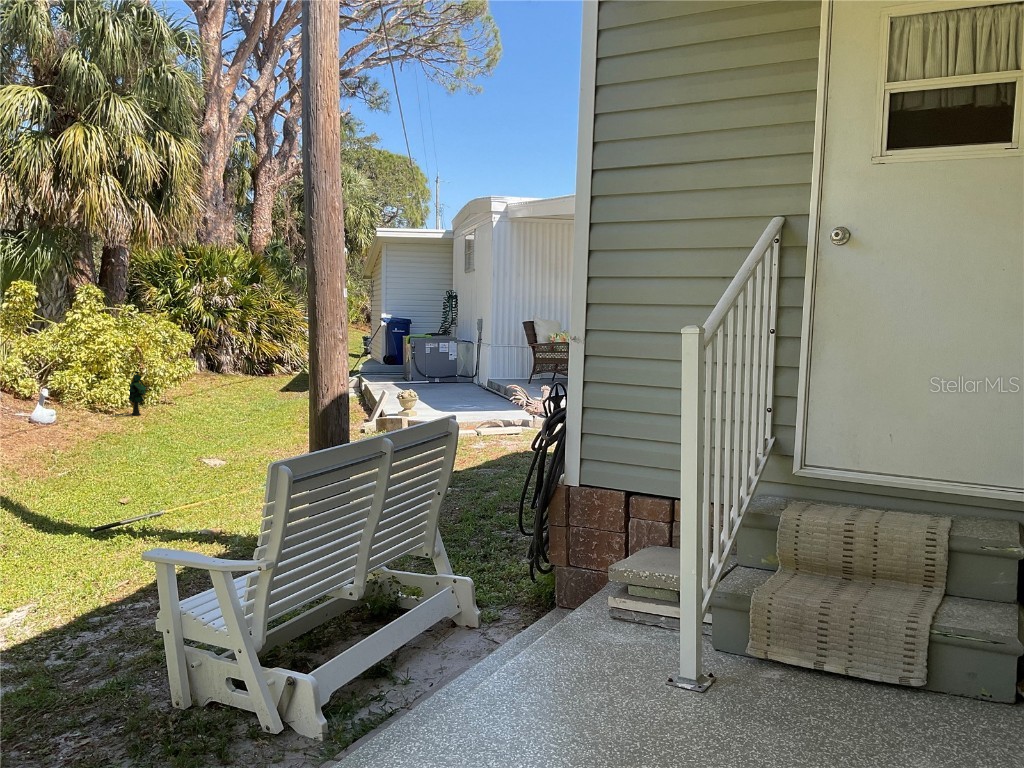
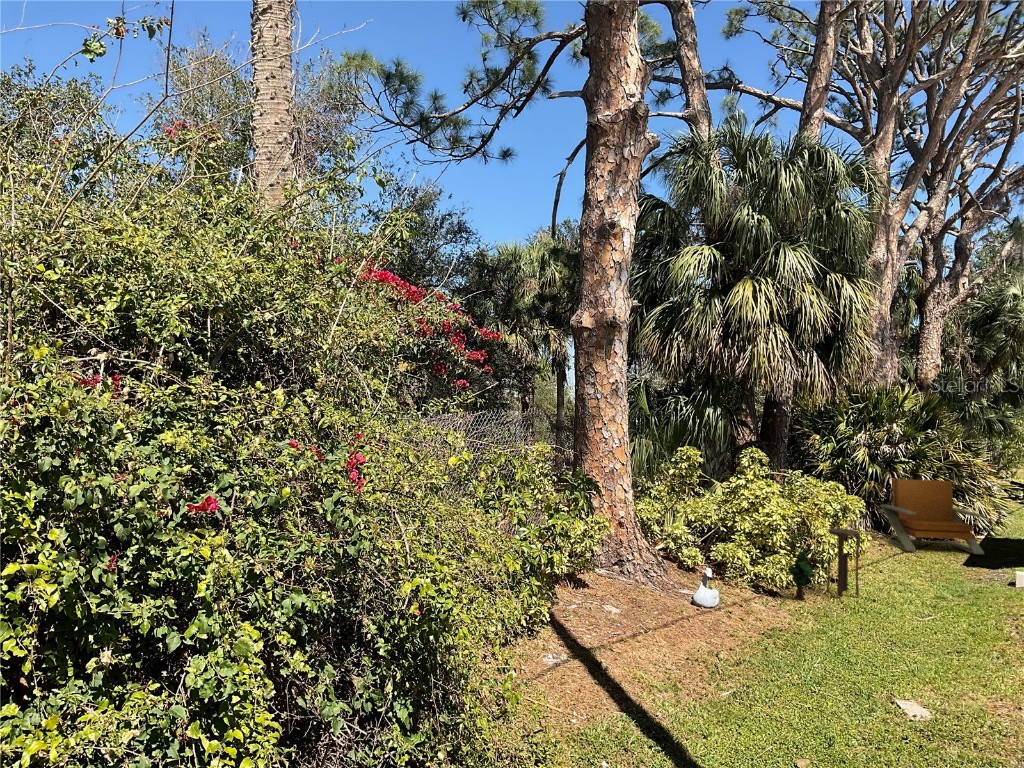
lounge chair: none [214,325,293,383] -> present [881,479,984,554]
stool: none [159,356,188,411] -> present [827,528,860,597]

